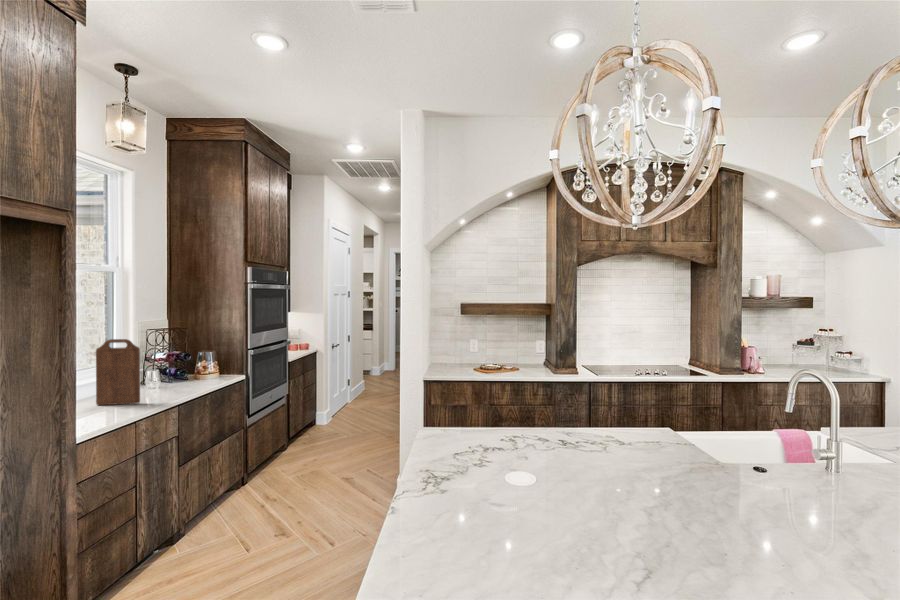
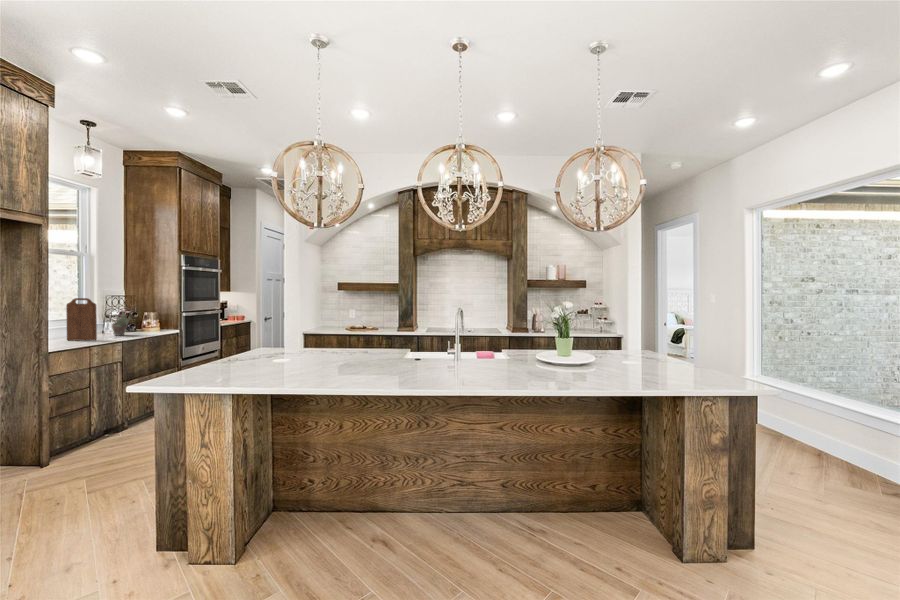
succulent plant: none [155,350,186,391] -> present [112,311,132,336]

